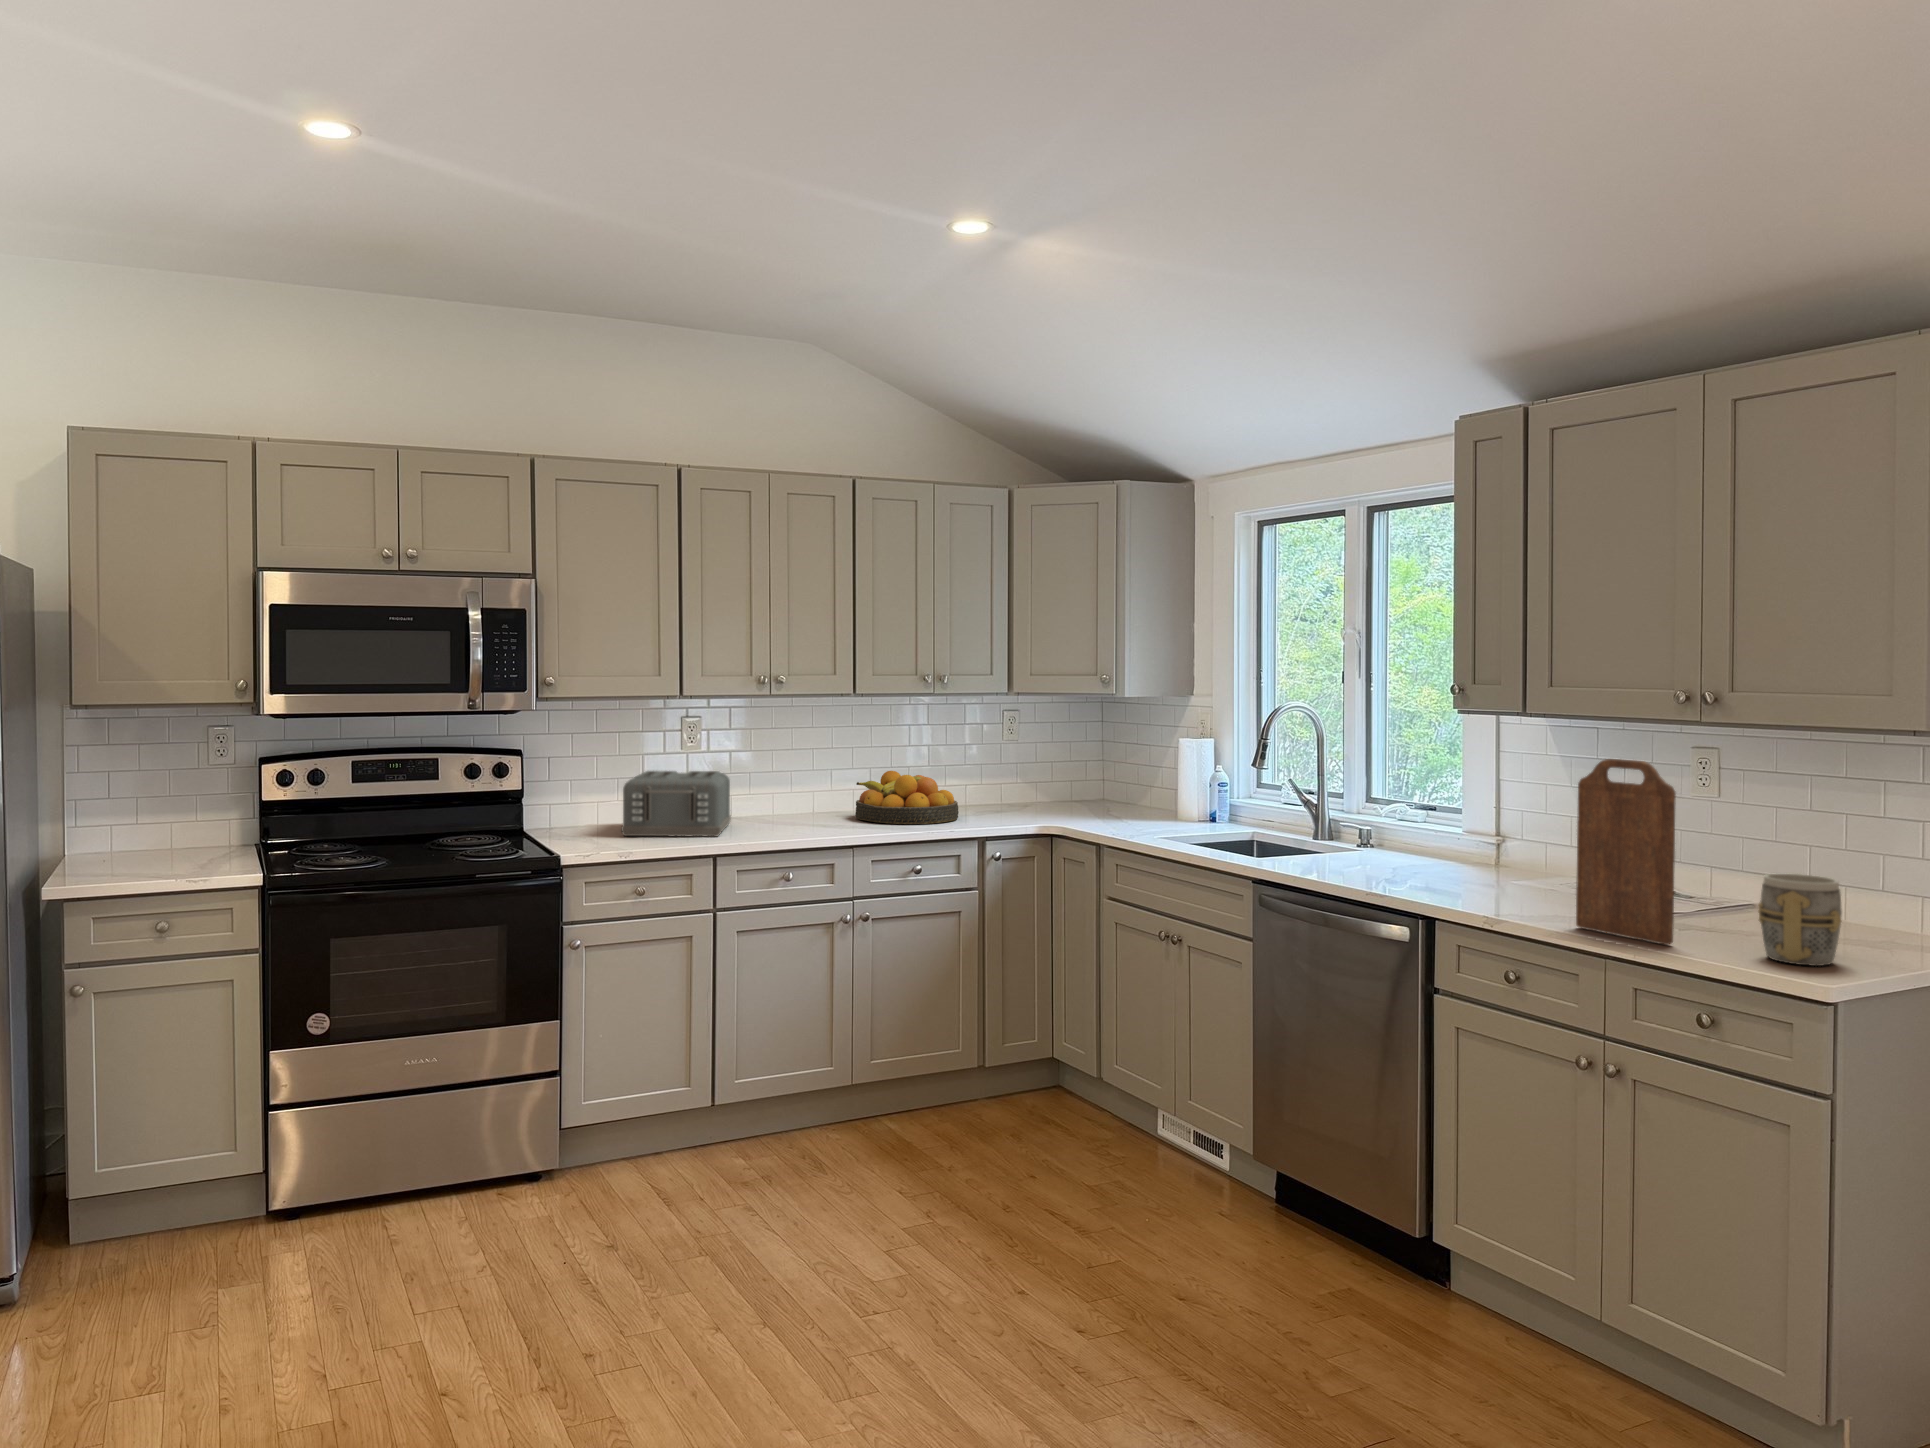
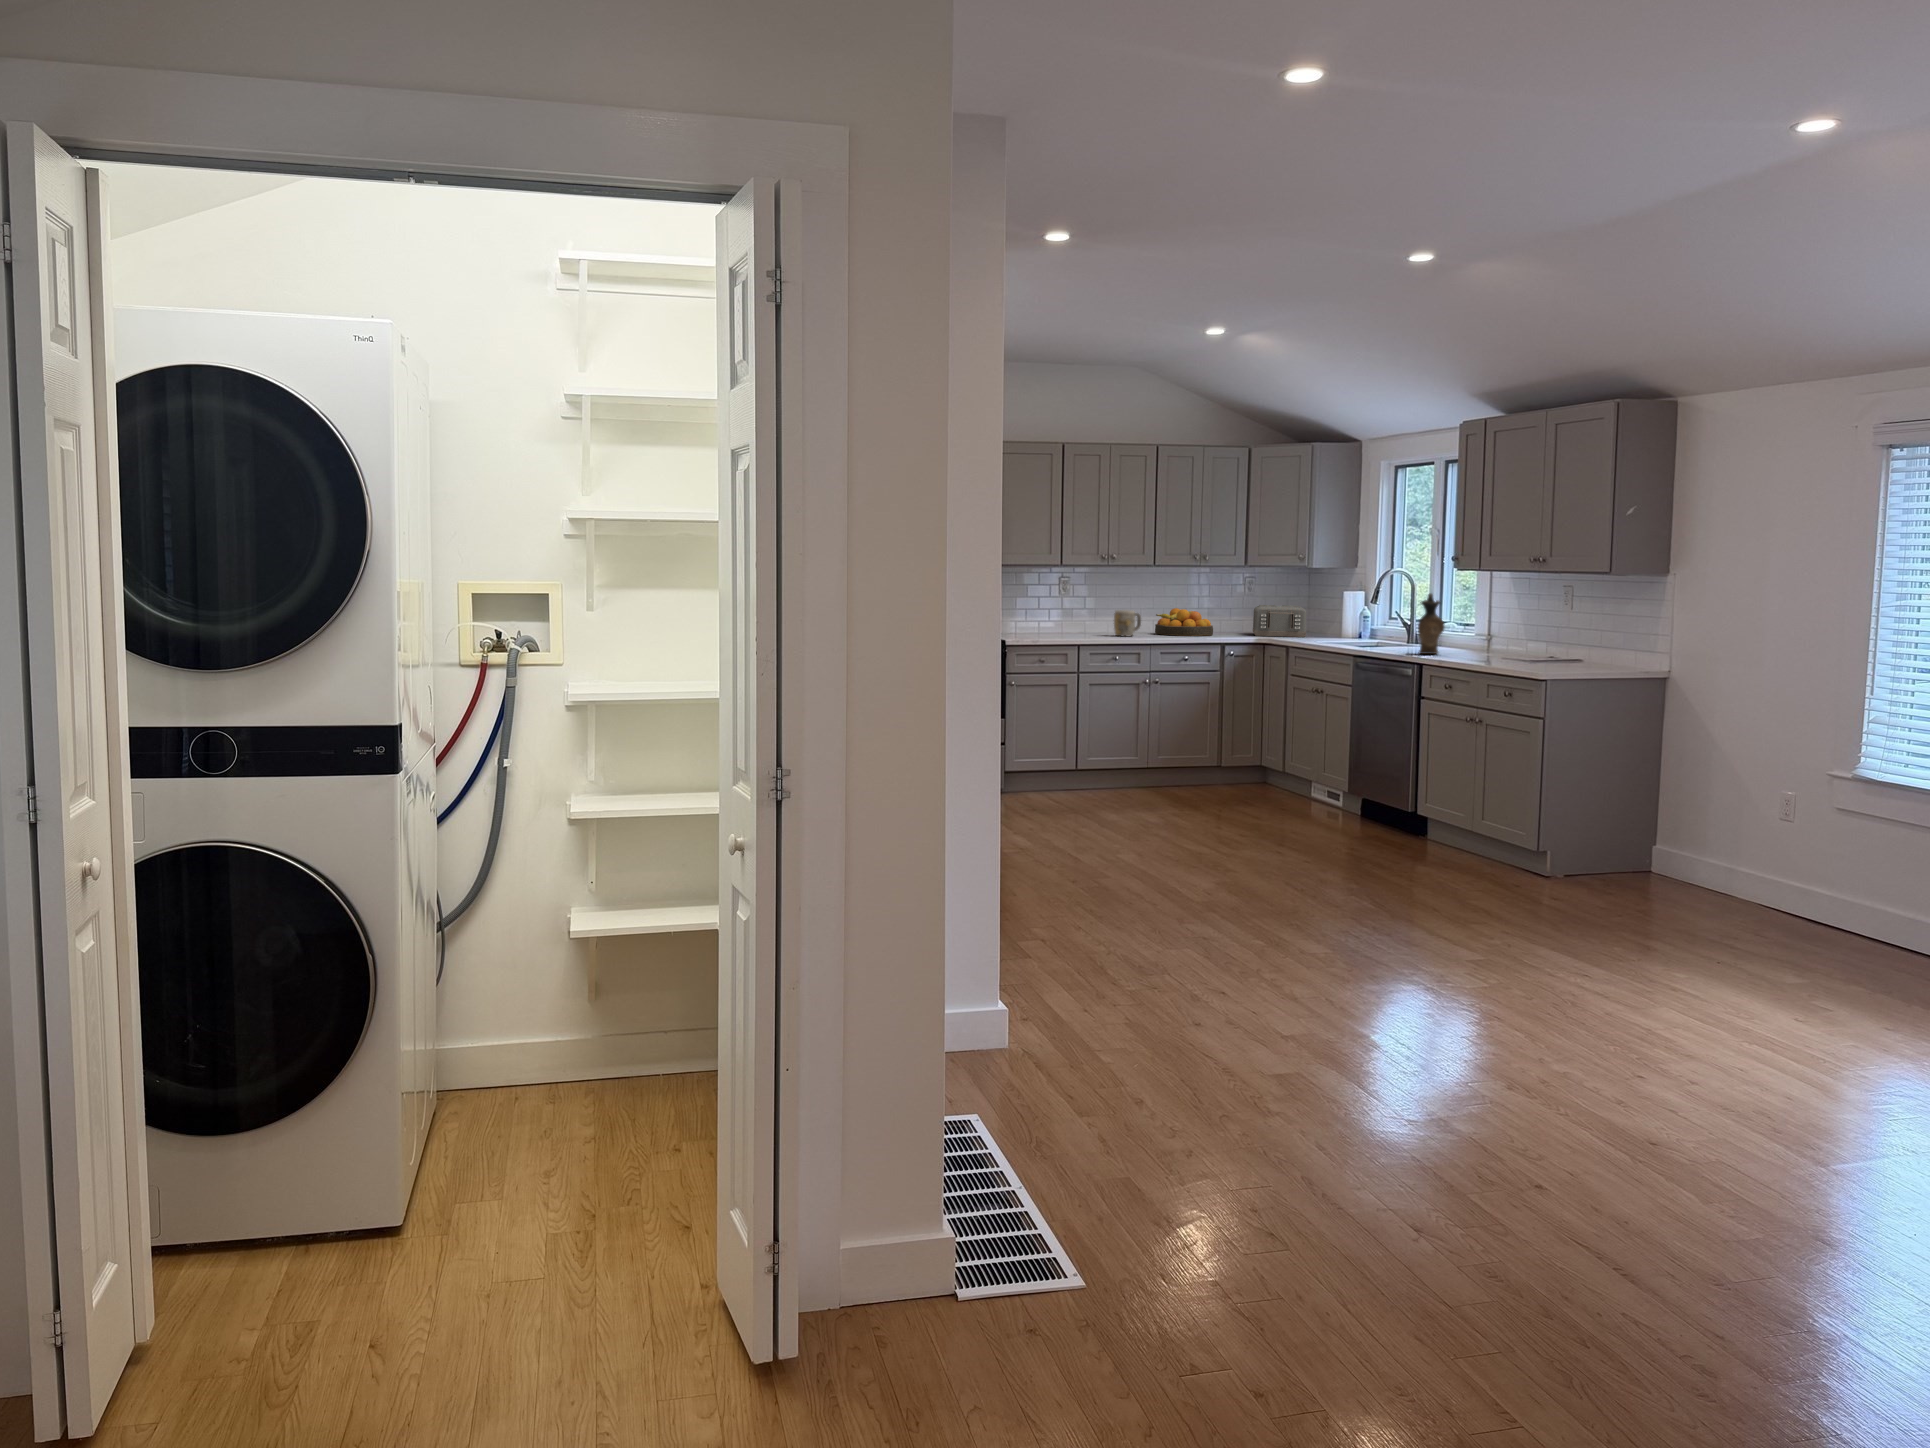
cutting board: present [1576,759,1676,945] -> none [1473,585,1508,664]
ceramic pitcher: none [1401,761,1458,890] -> present [1418,593,1445,654]
toaster: present [621,771,731,837] -> present [1253,605,1306,637]
mug: present [1758,874,1842,966] -> present [1114,610,1141,636]

